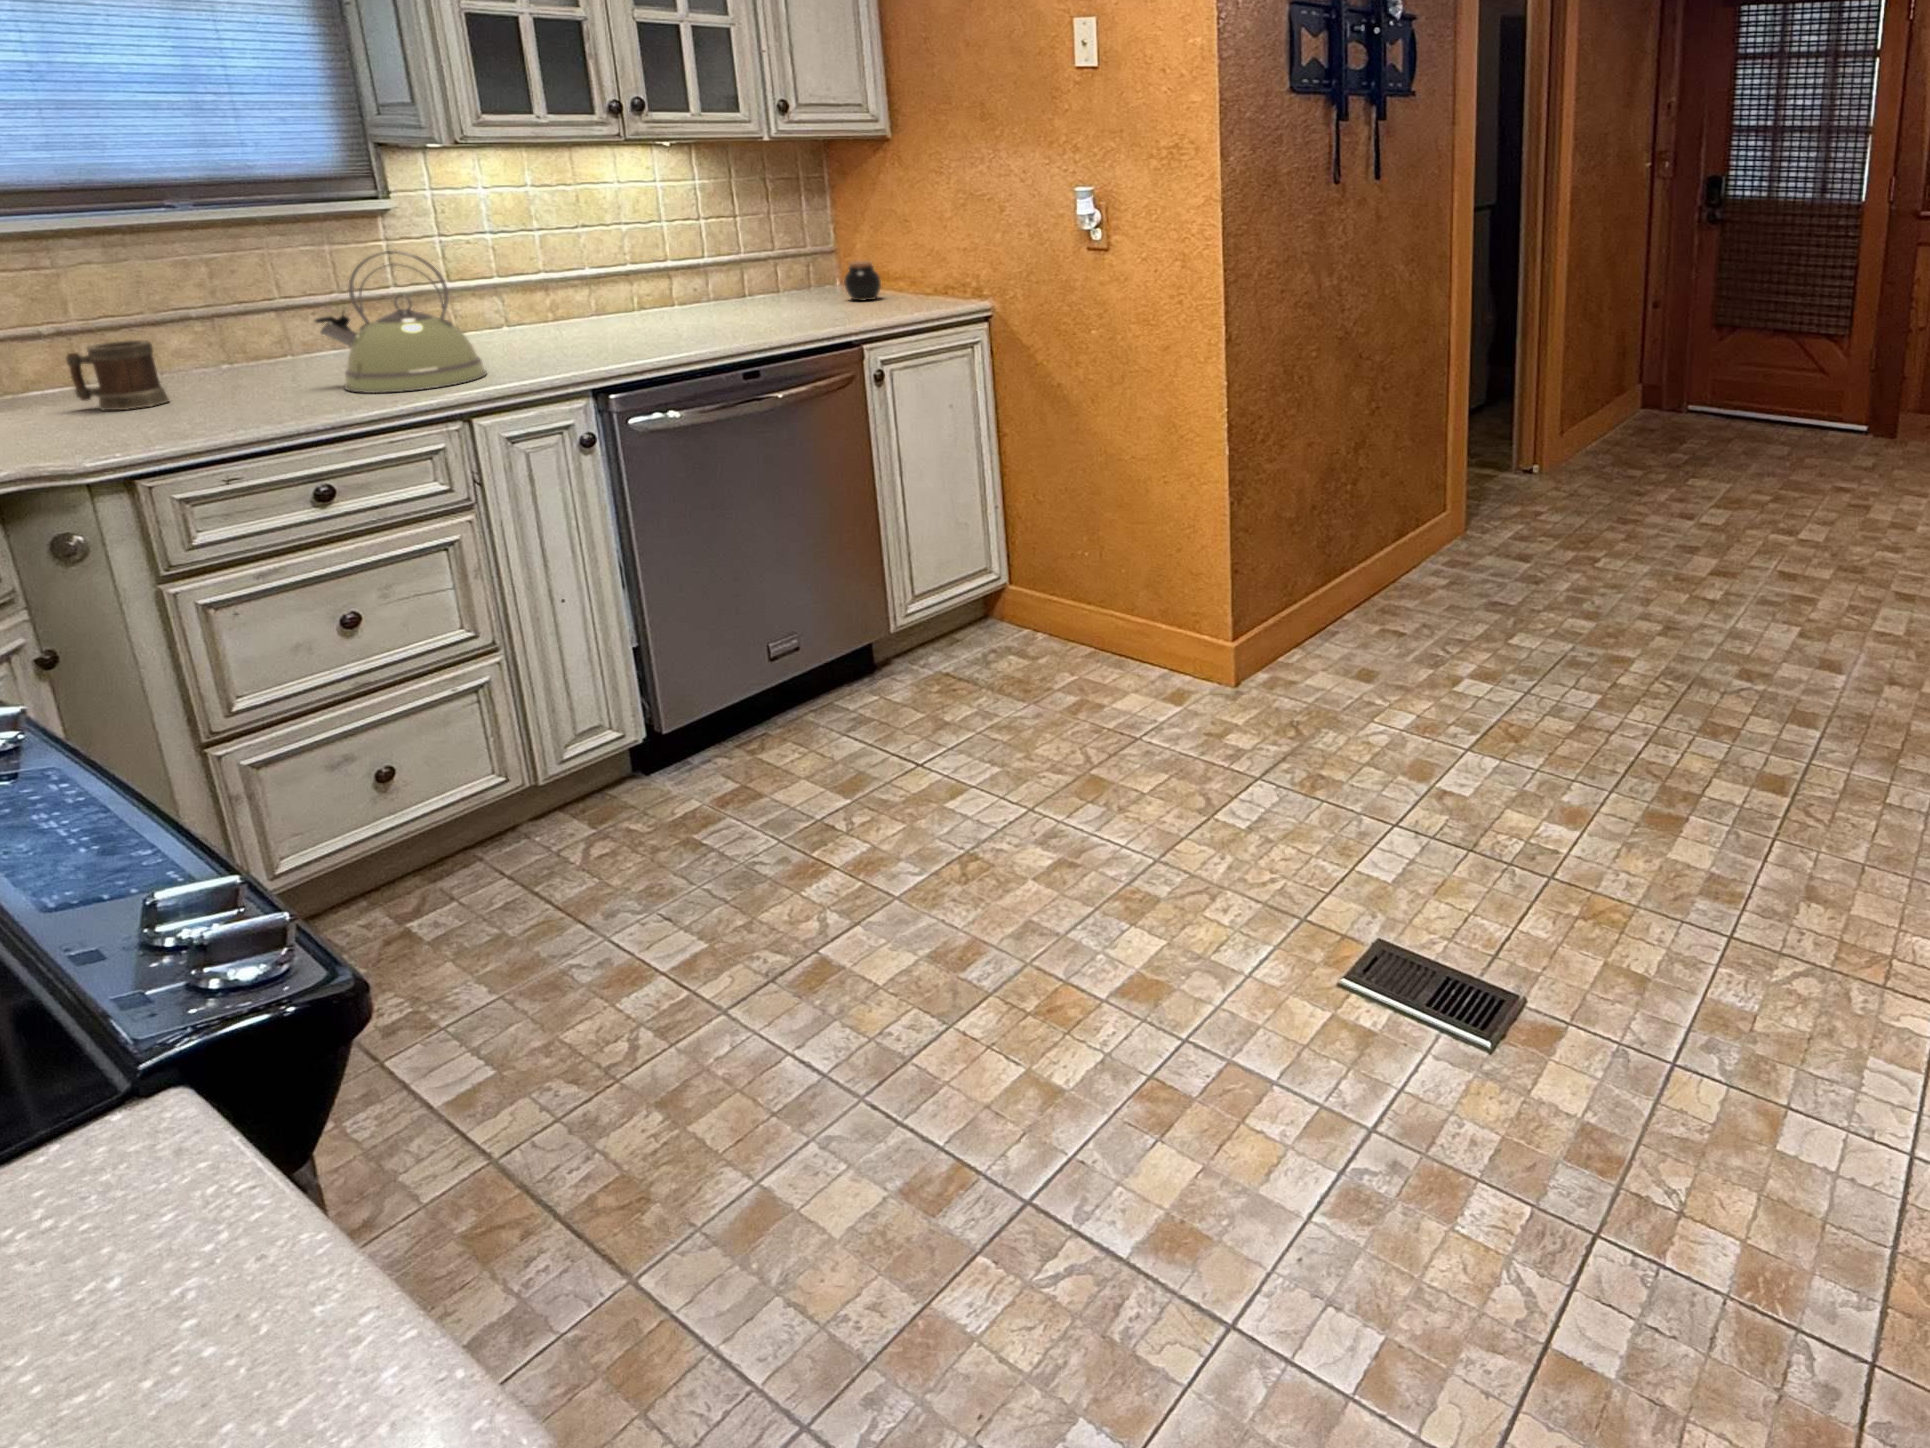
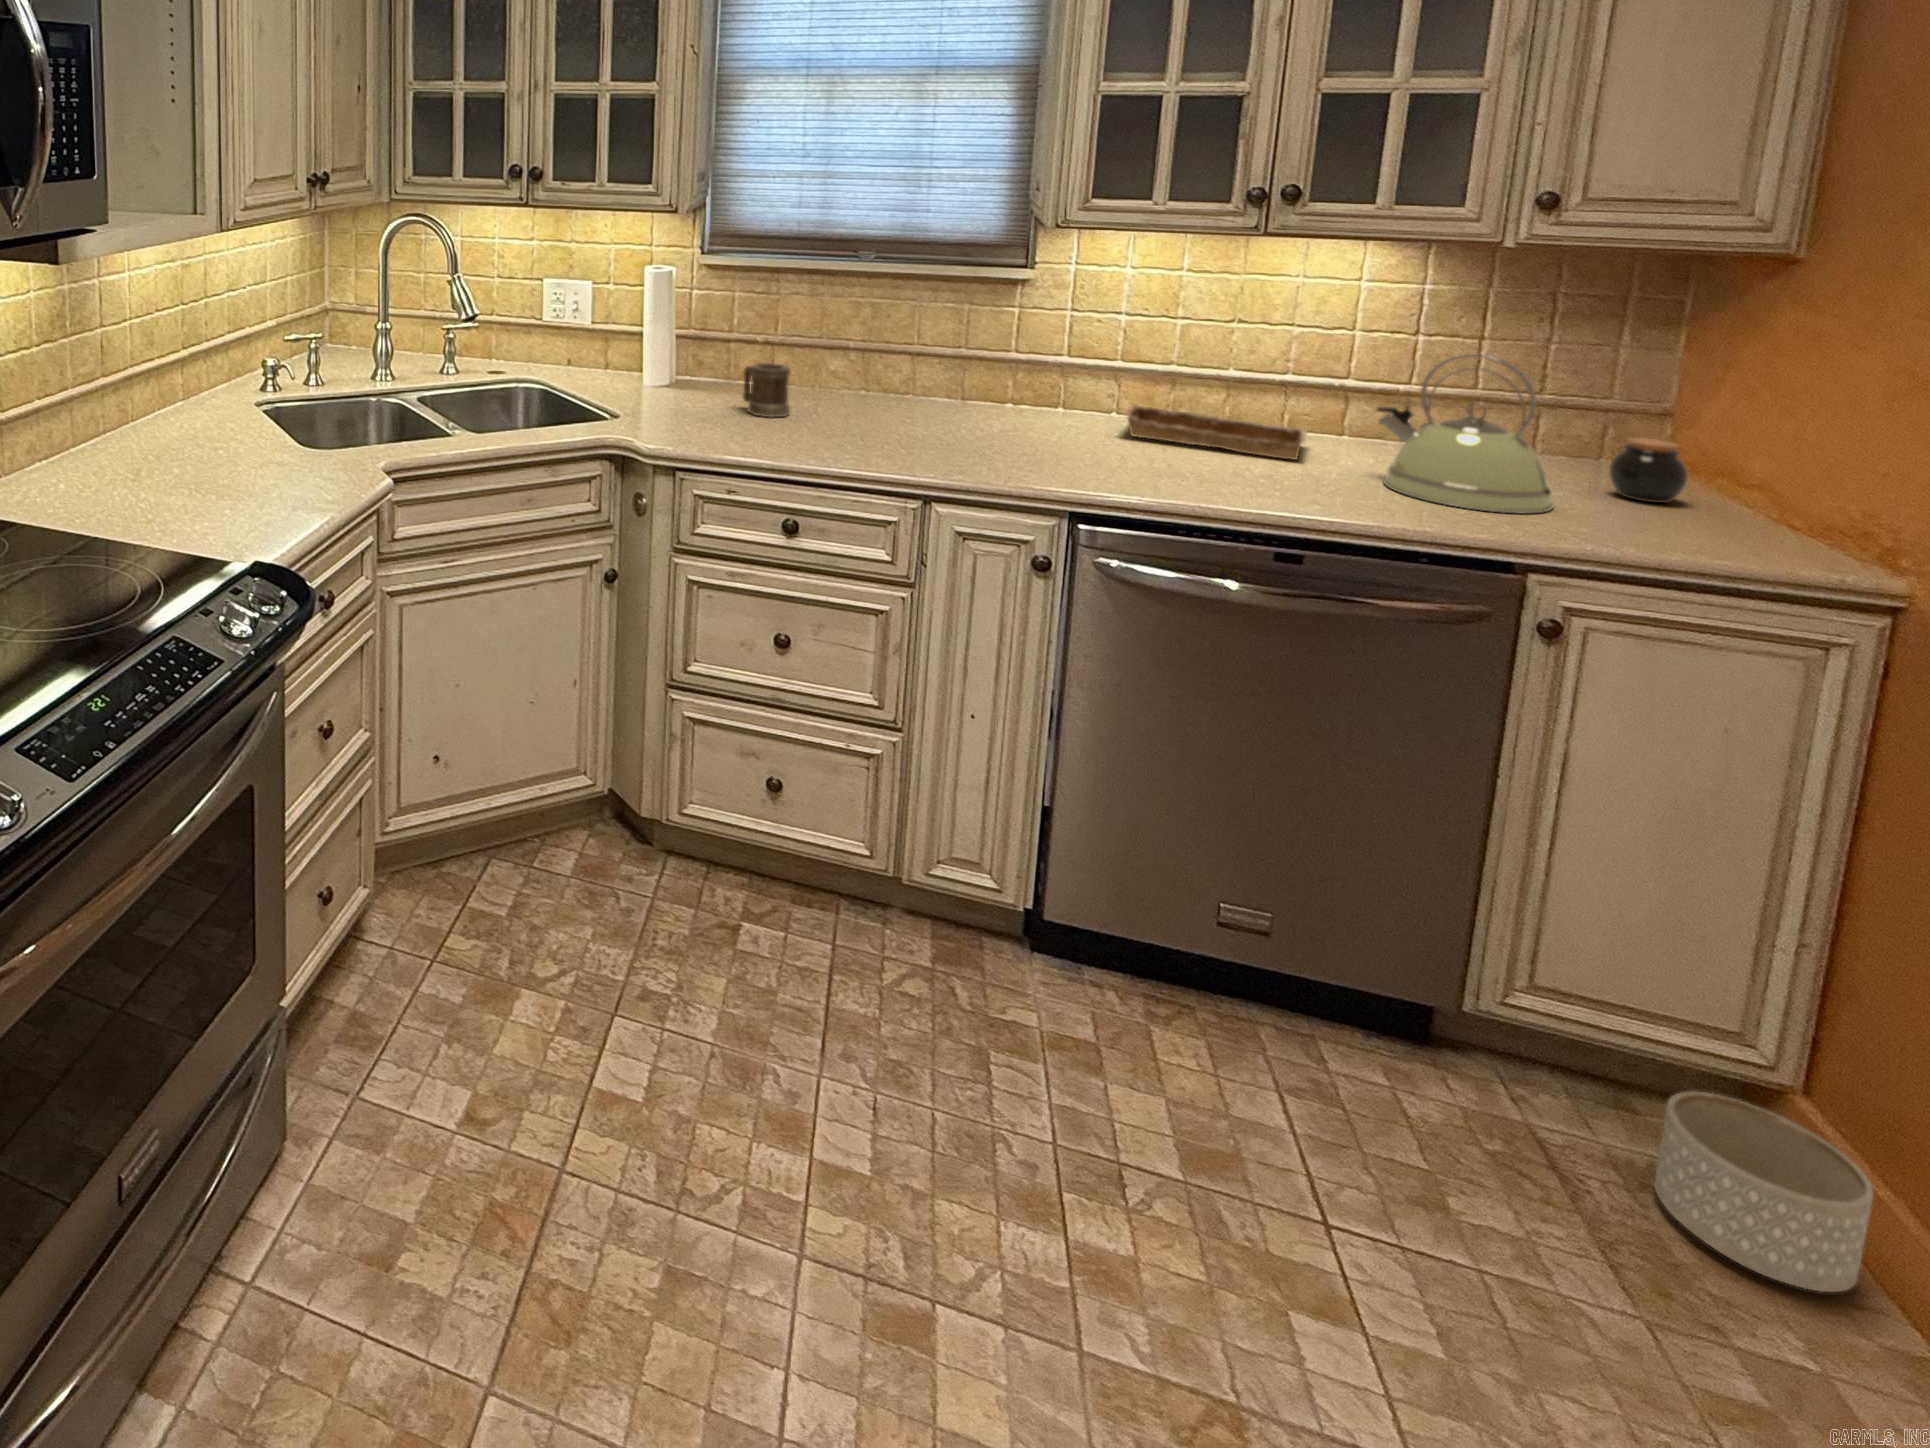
kettle: present [315,251,487,393] -> present [1377,354,1553,514]
tray: none [525,302,686,336] -> present [1125,405,1307,460]
planter: none [989,592,1065,667] -> present [1655,1091,1873,1292]

